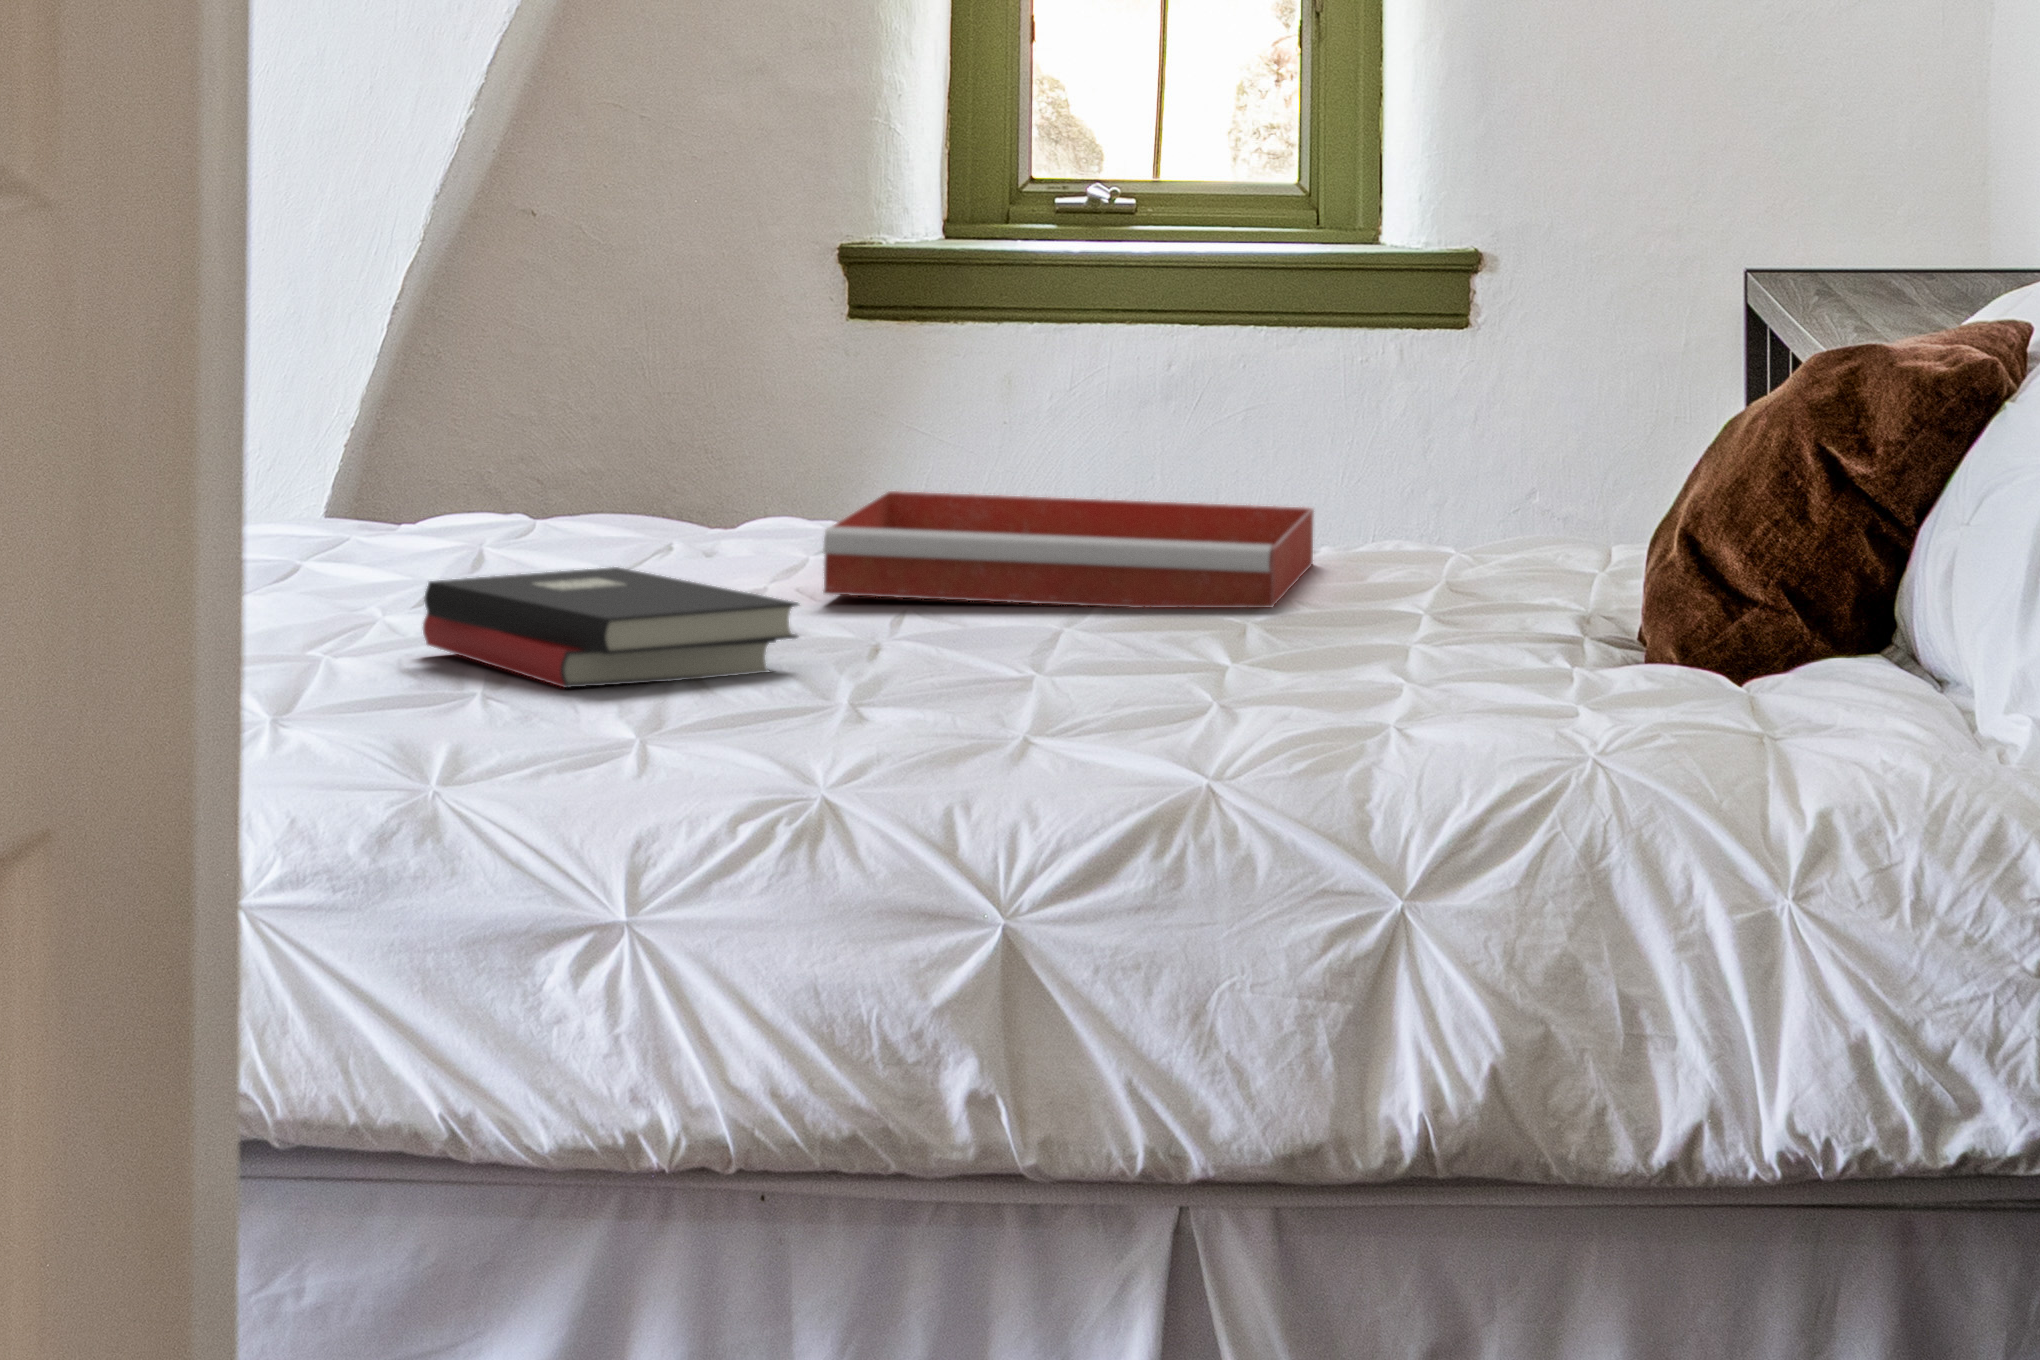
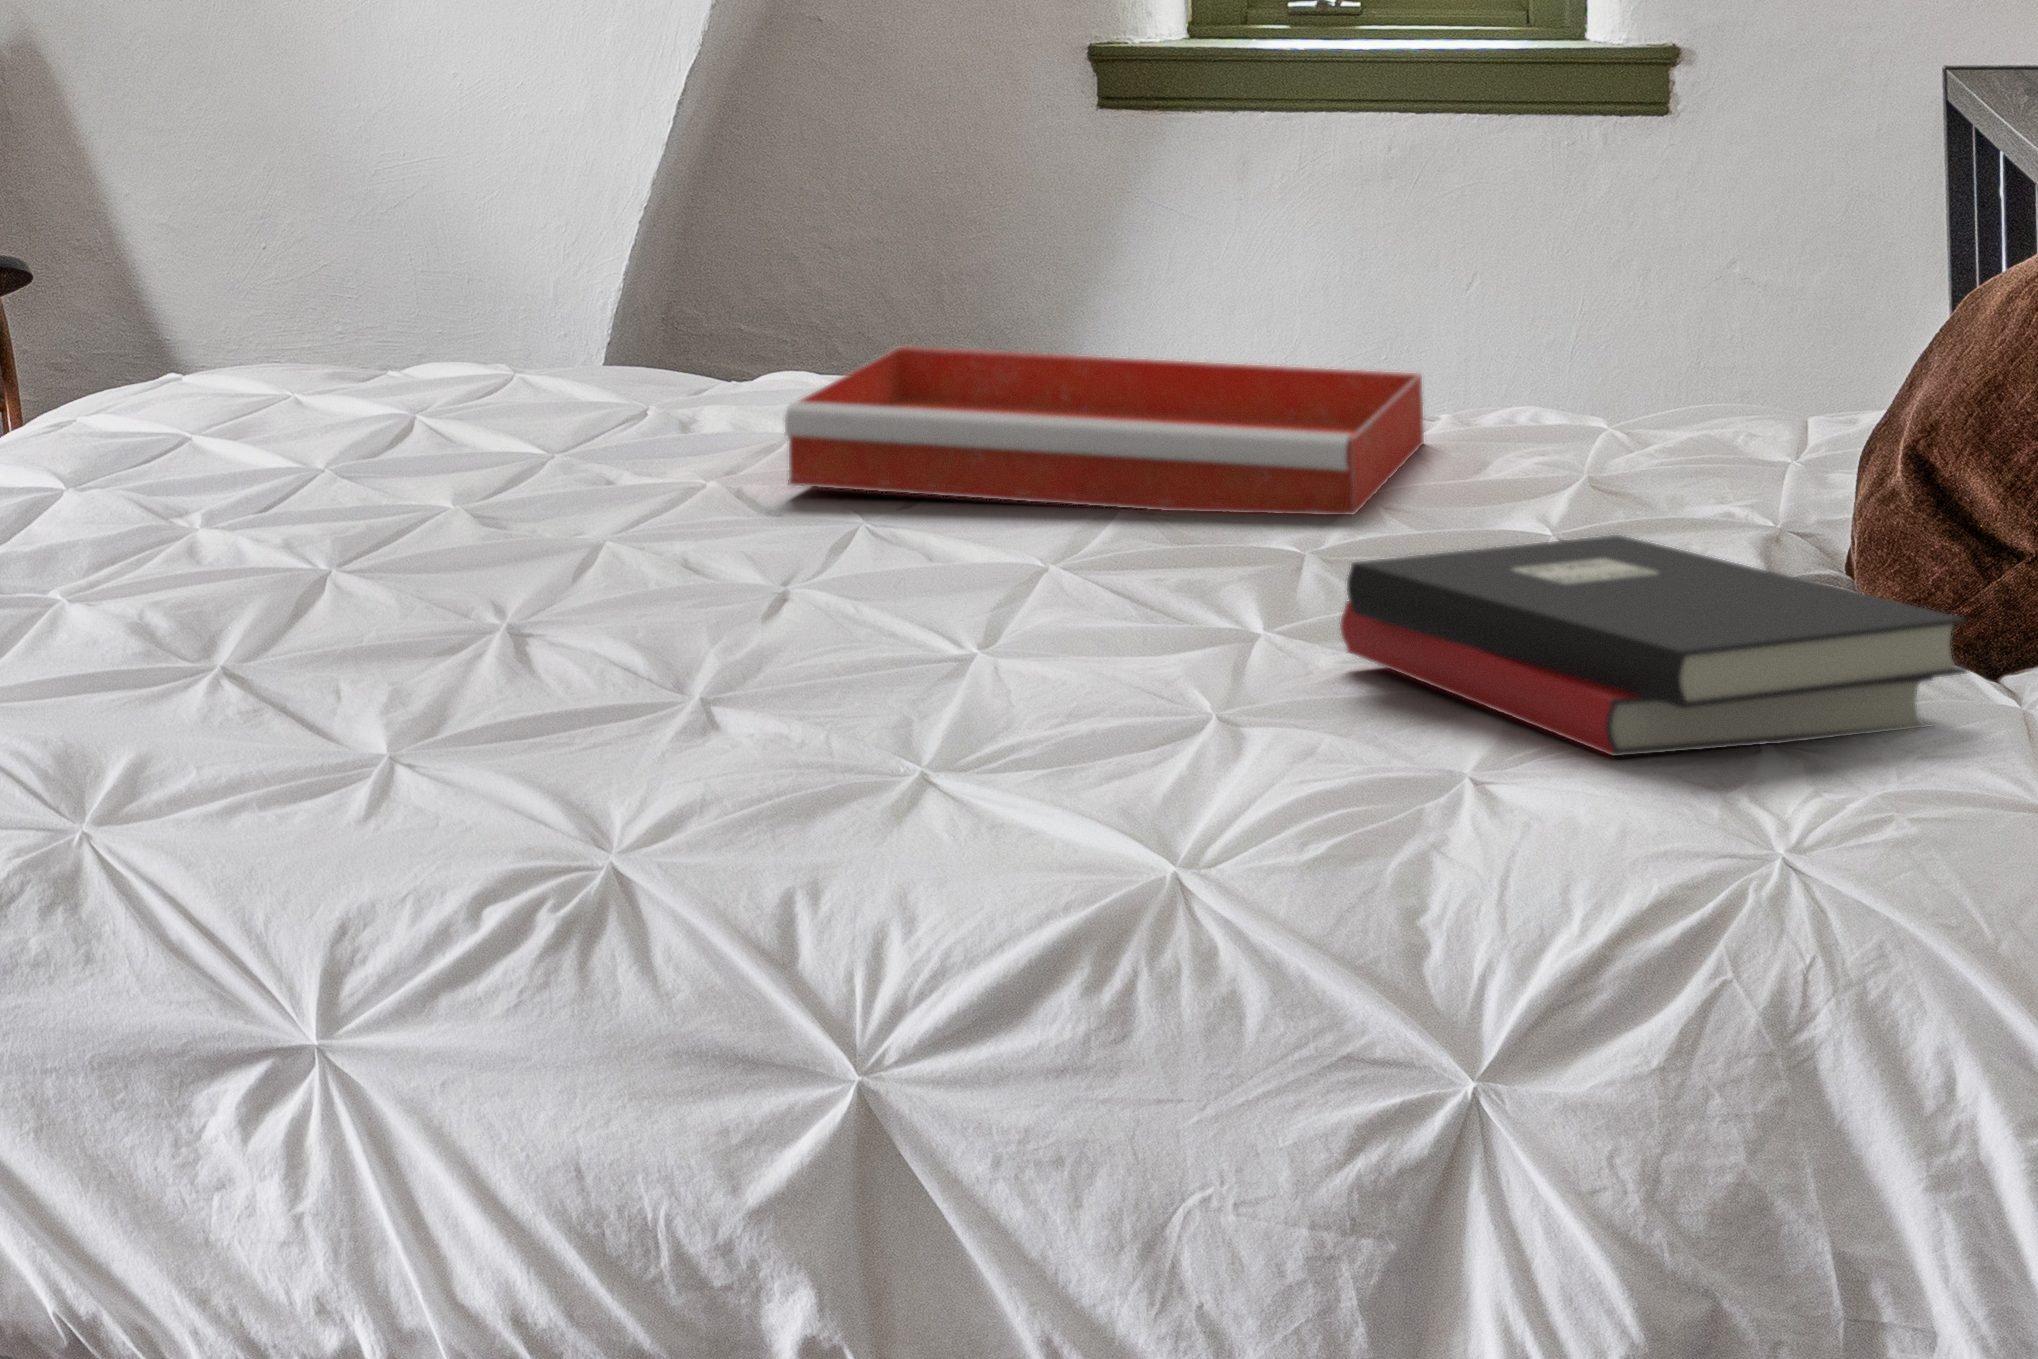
hardback book: present [423,567,799,687] -> present [1340,535,1967,756]

